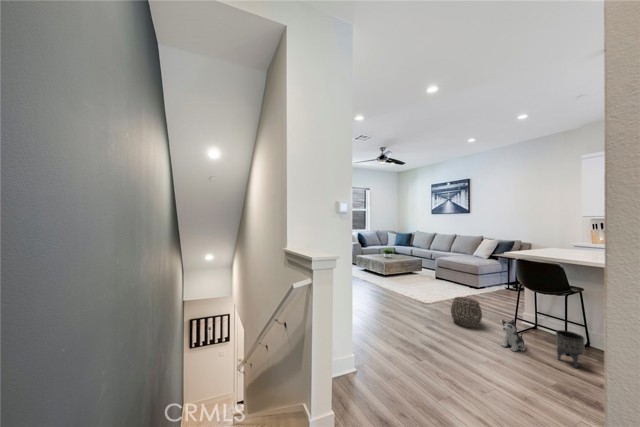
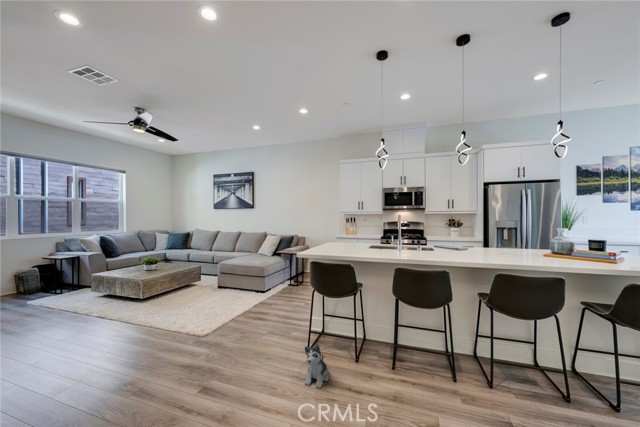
woven basket: present [451,297,482,328] -> none [239,320,278,367]
planter: present [556,330,585,368] -> none [357,339,381,383]

